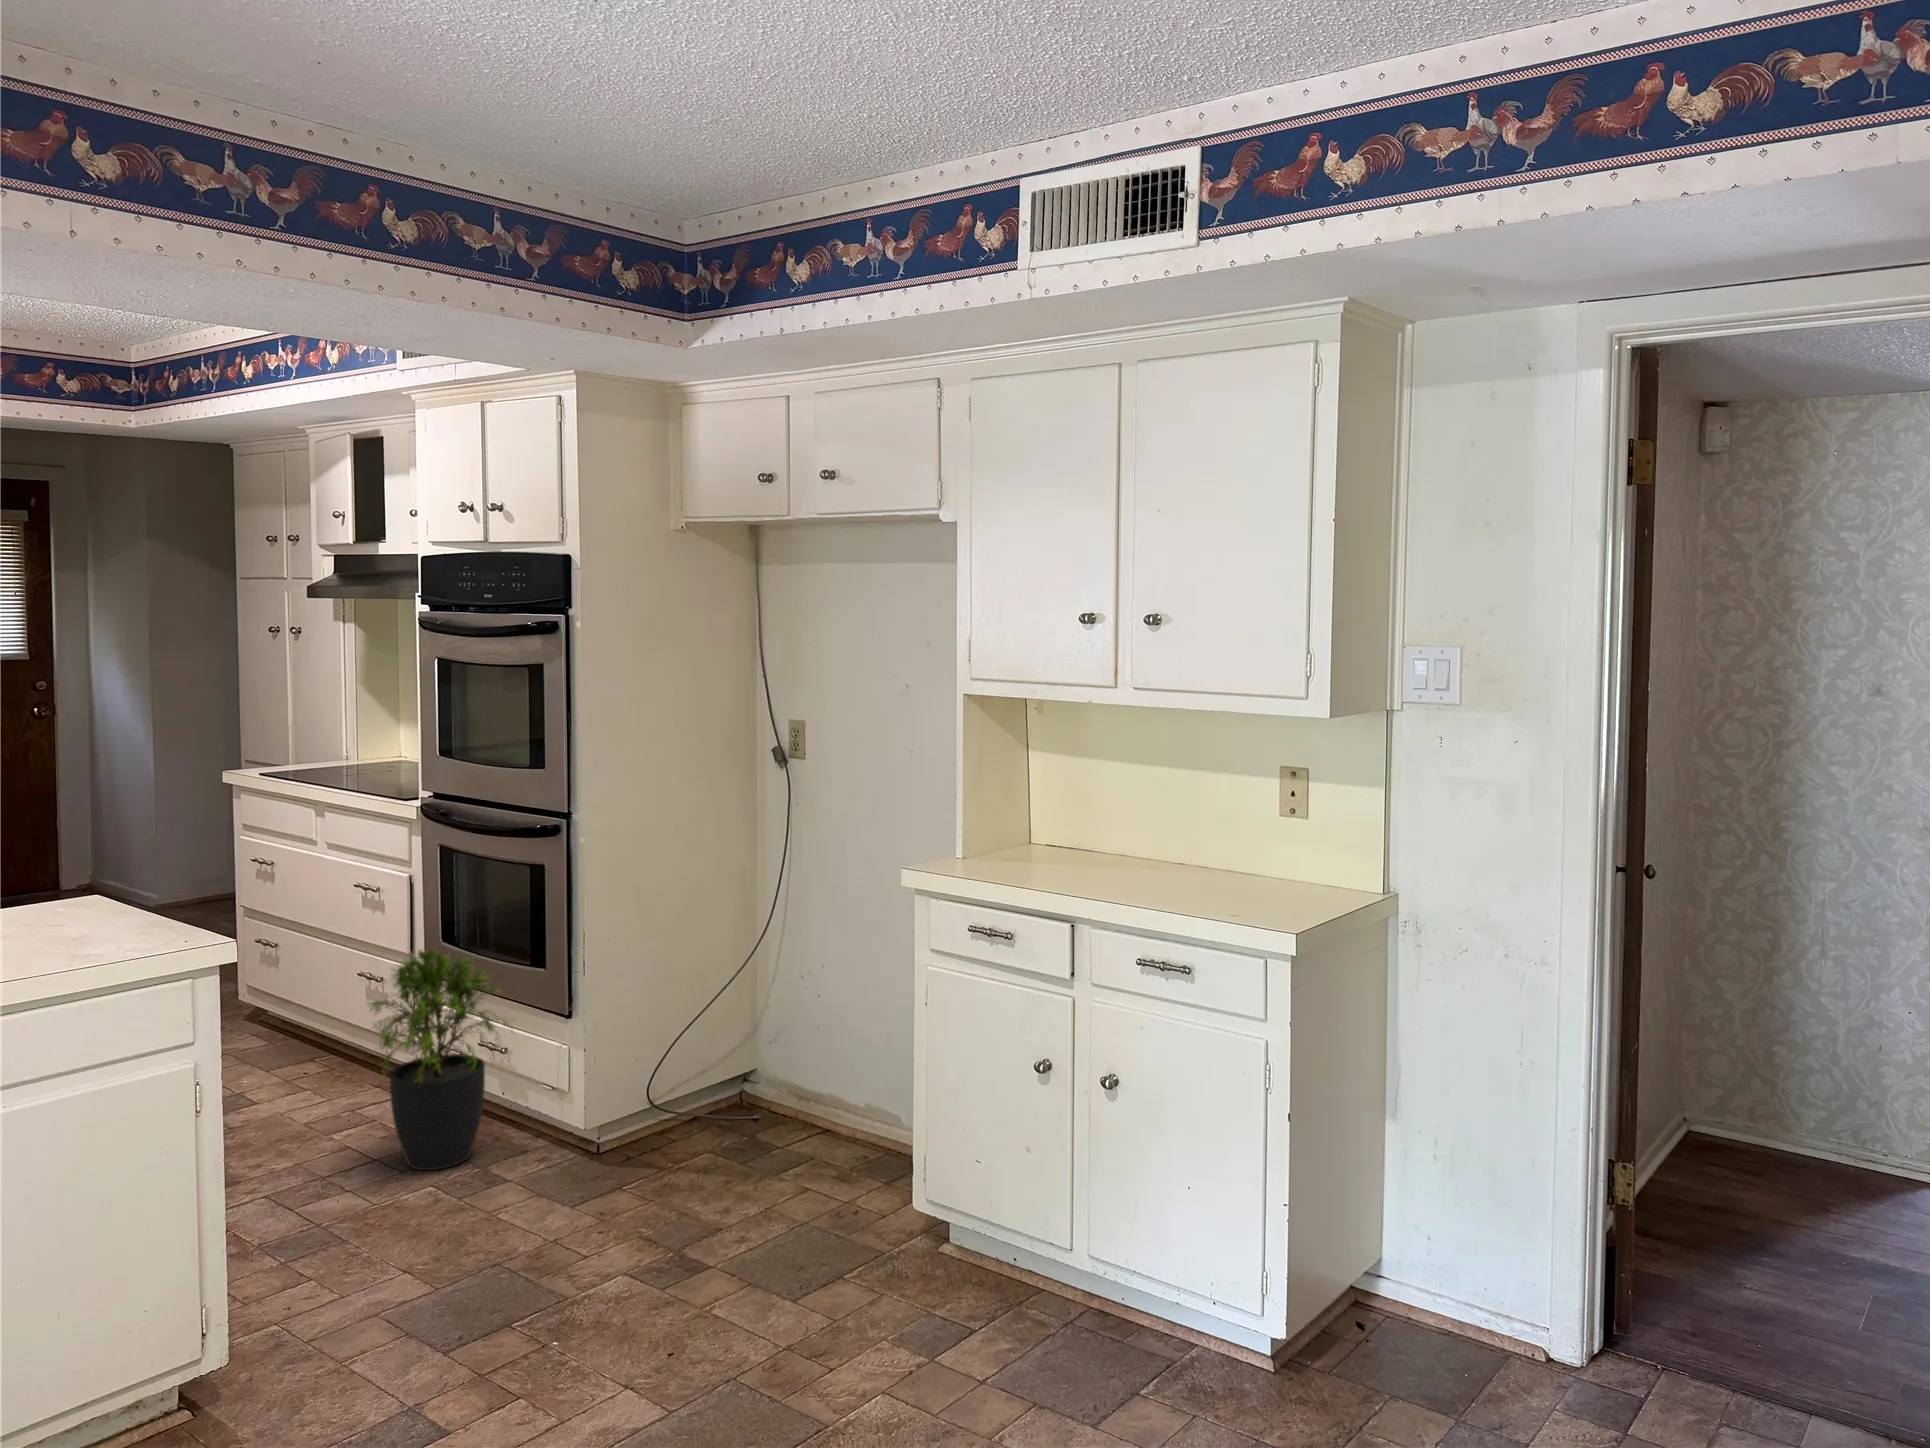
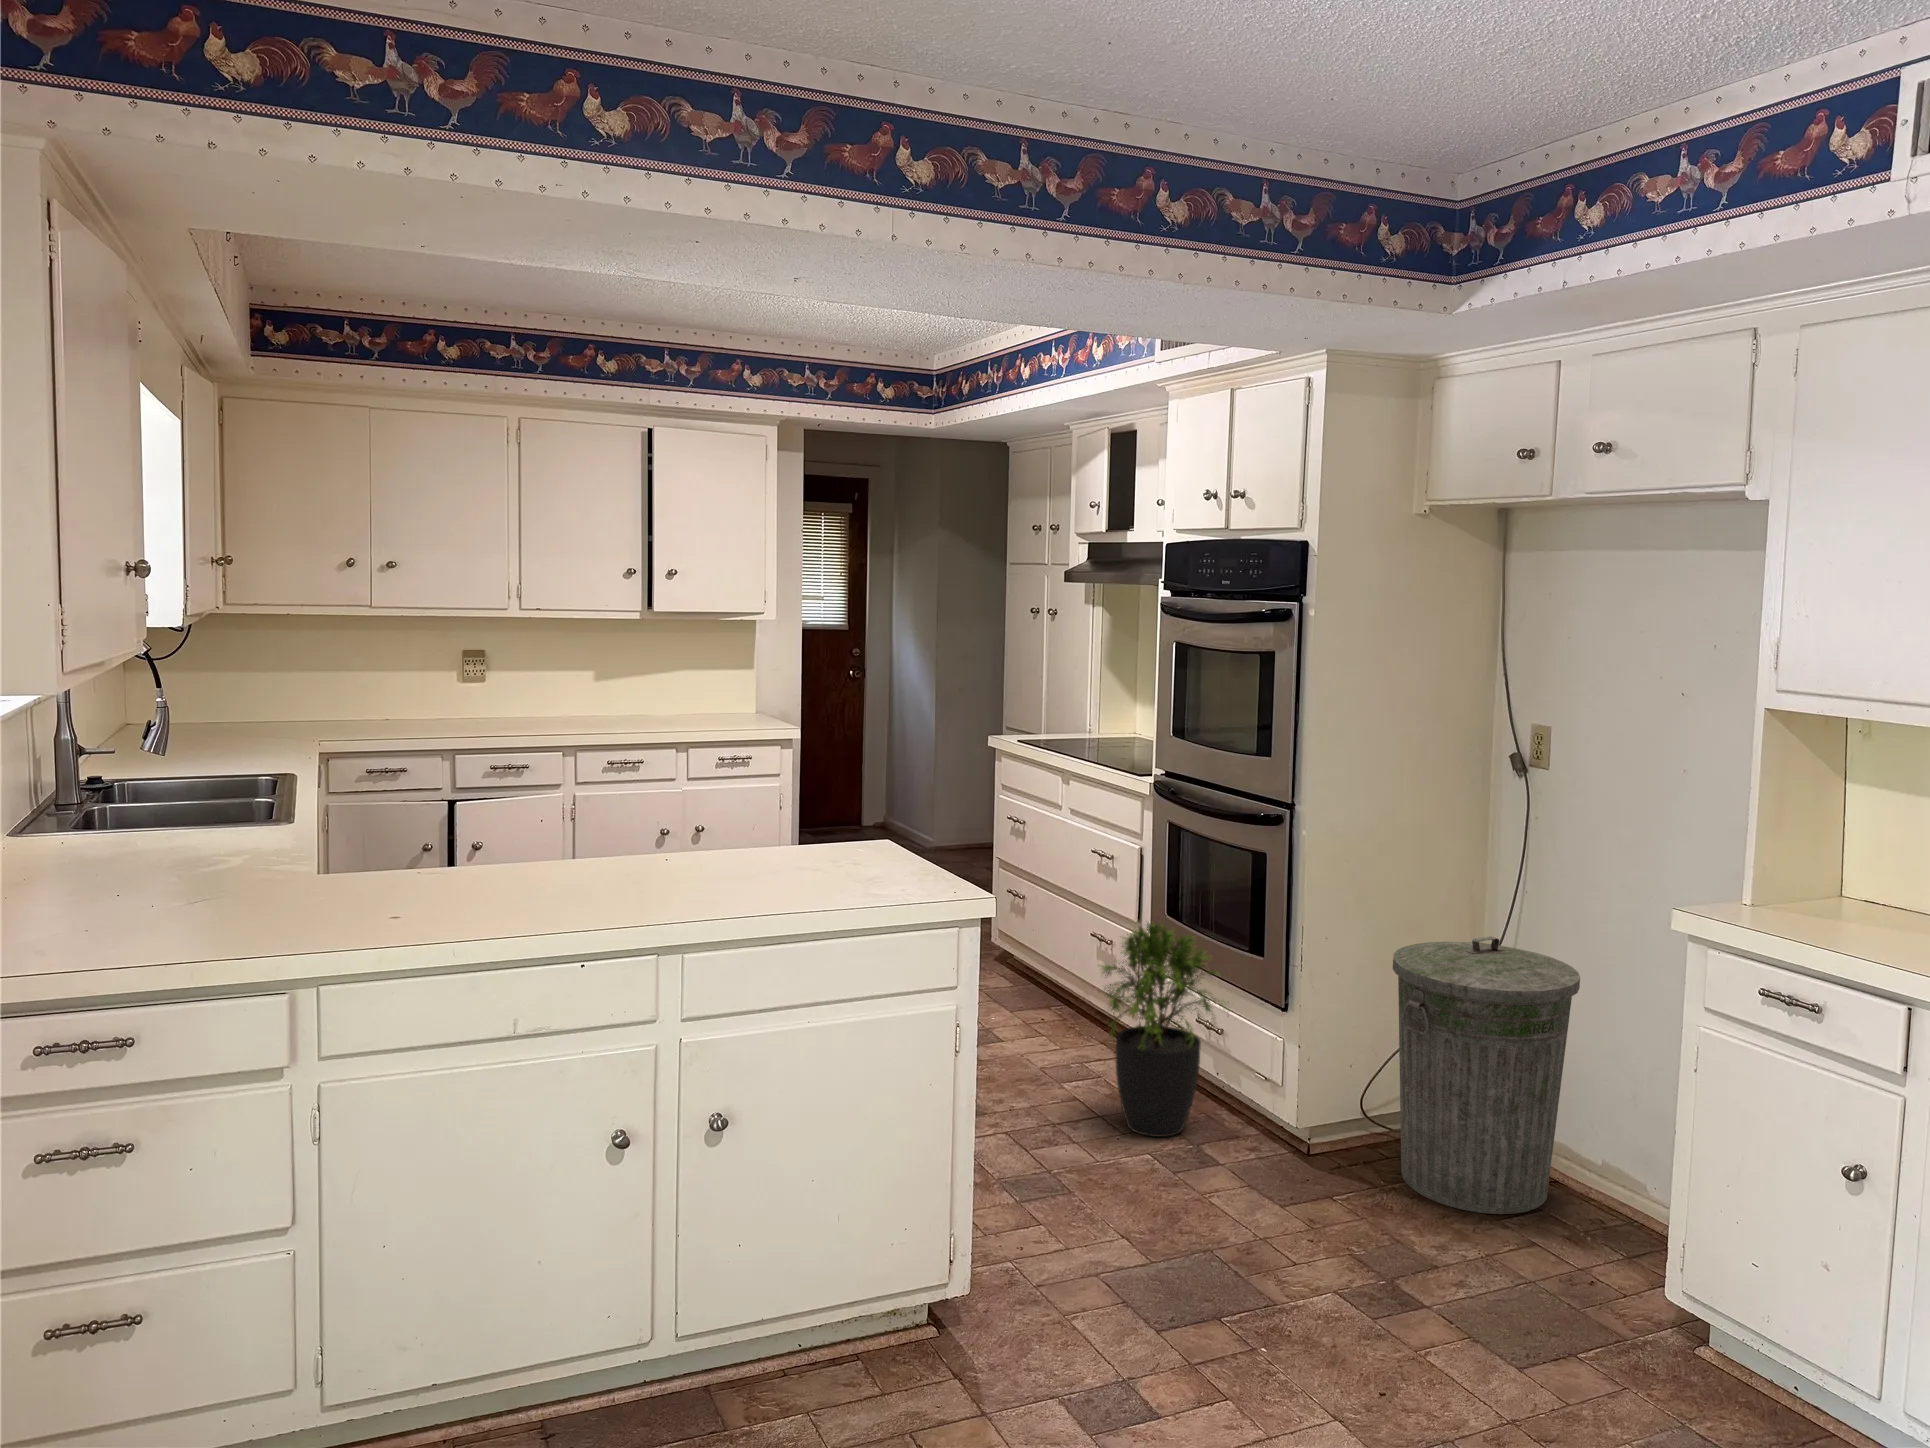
trash can: none [673,917,838,1171] -> present [1393,937,1580,1214]

